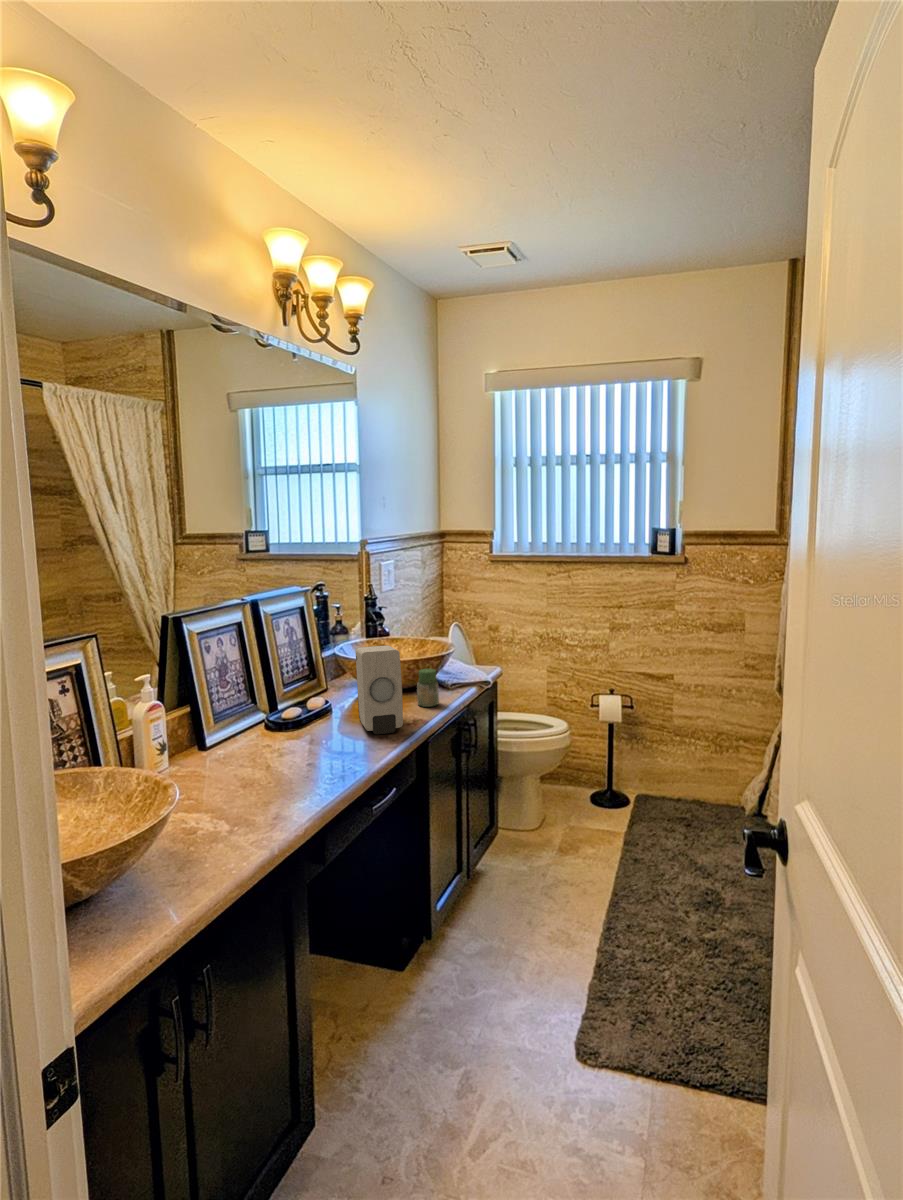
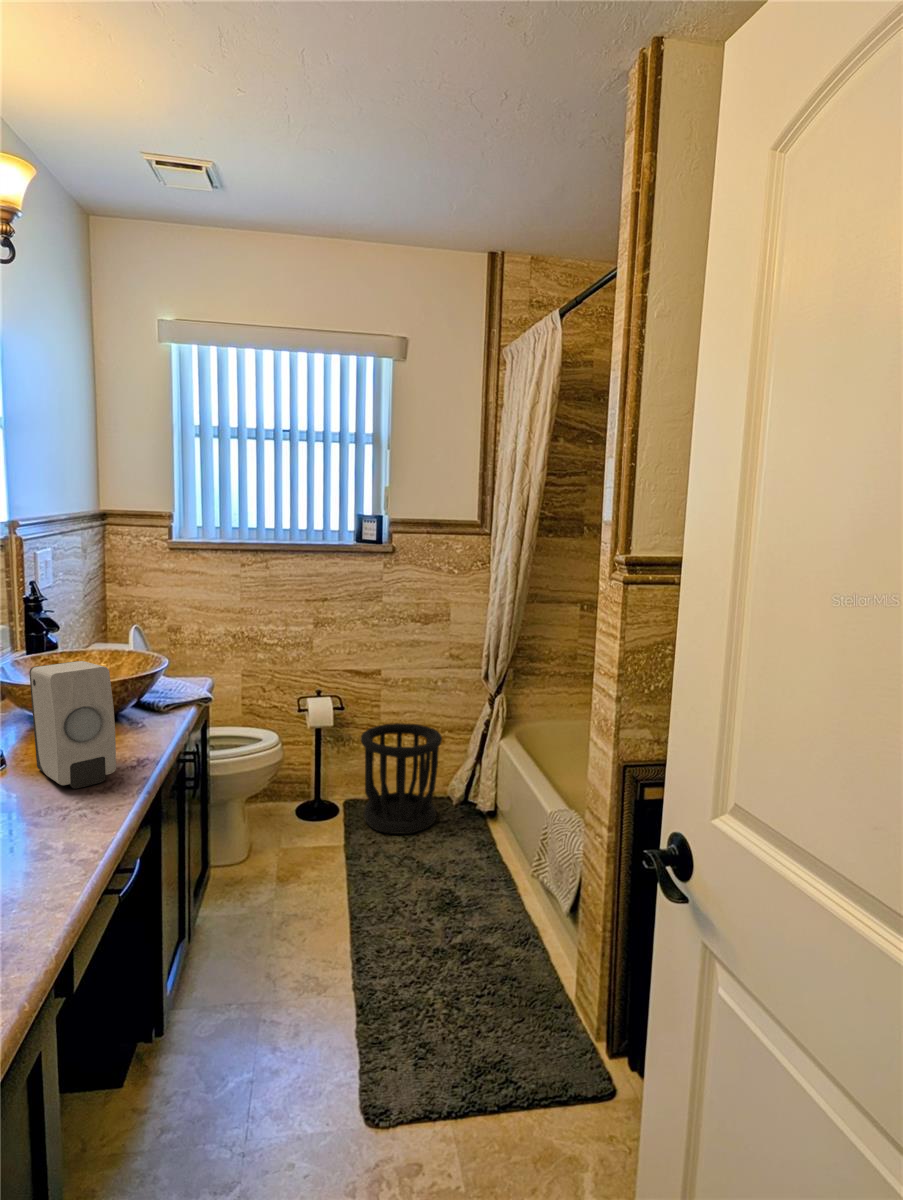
jar: present [417,669,439,707] -> none [118,687,149,739]
wastebasket: none [646,727,730,835] -> present [361,723,442,834]

